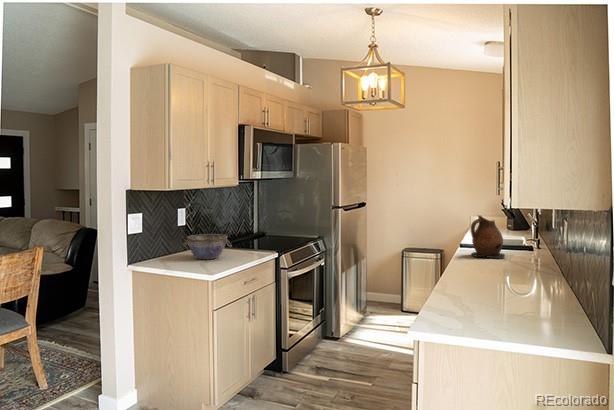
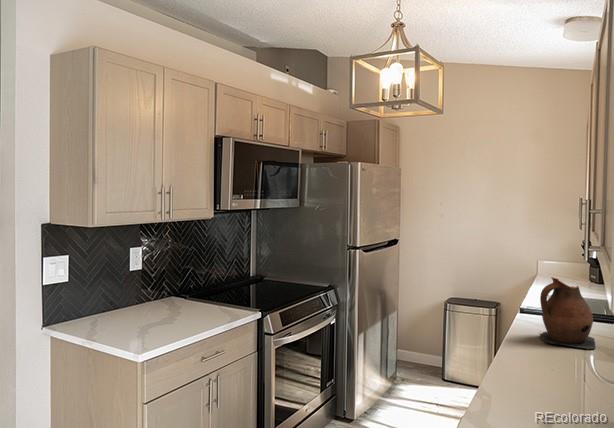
bowl: present [183,234,232,259] -> none [127,284,192,321]

